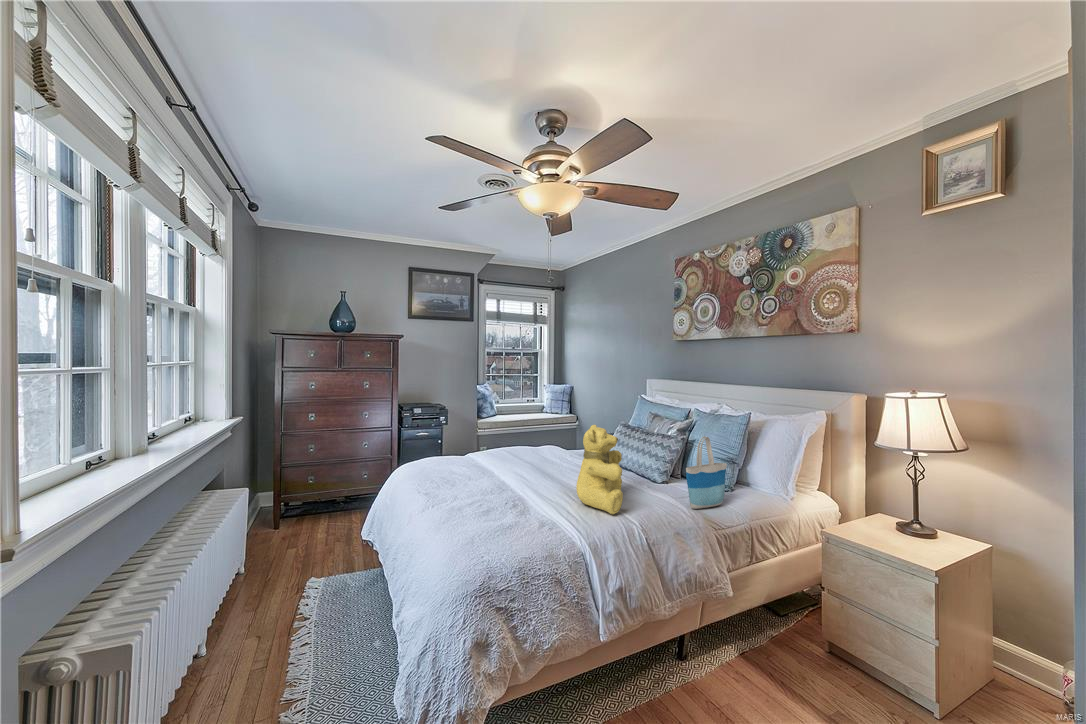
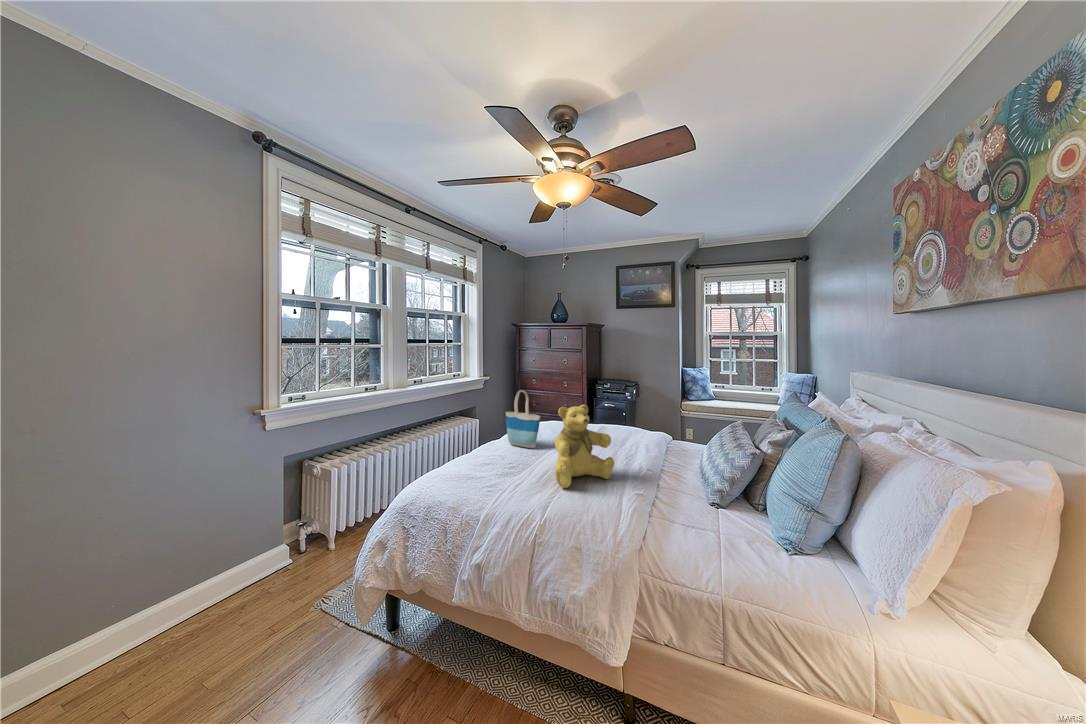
tote bag: present [686,436,727,509] -> present [506,390,540,448]

